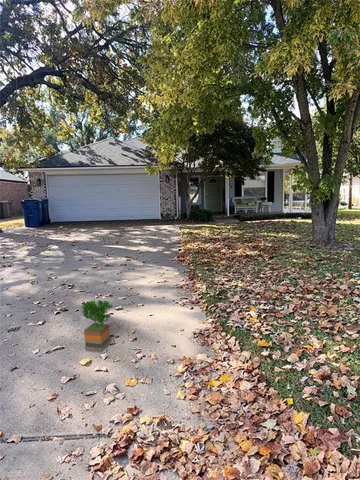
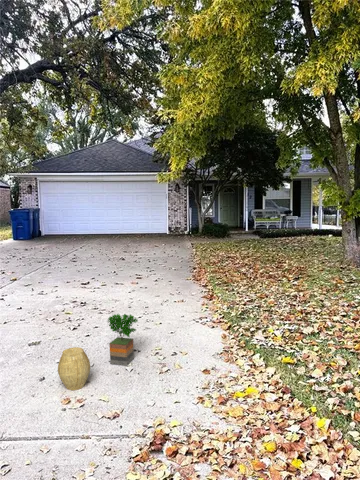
woven basket: none [26,337,60,382] -> present [58,347,90,390]

